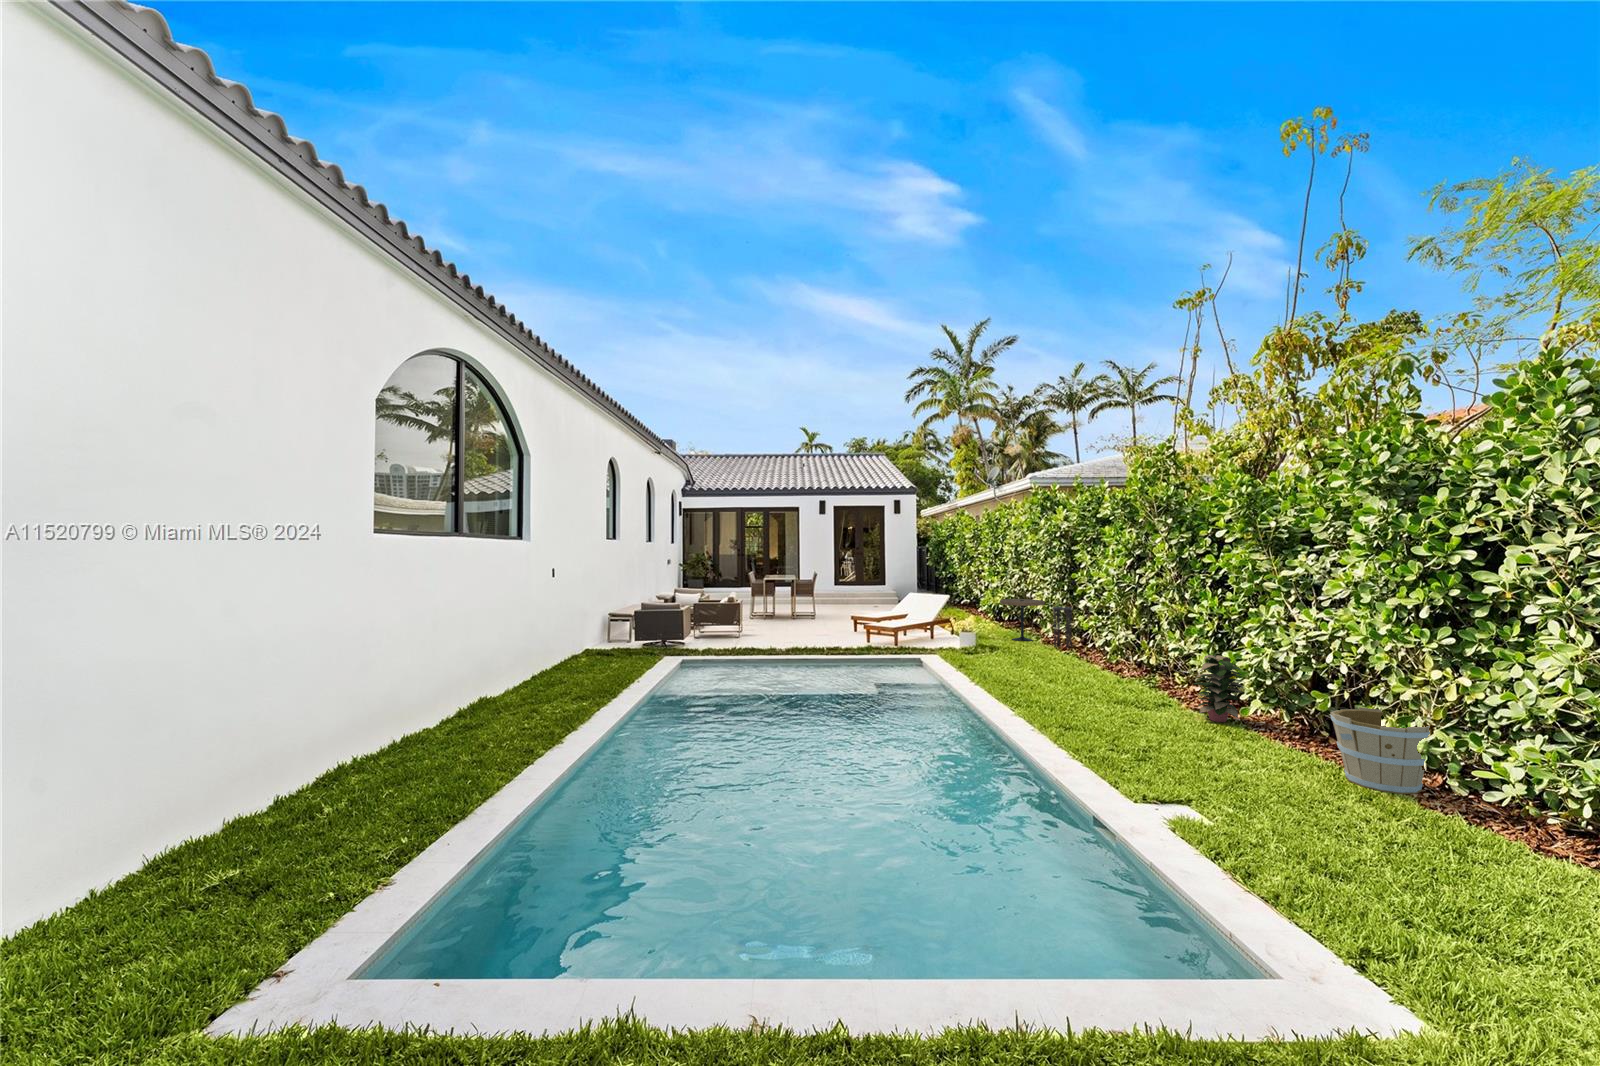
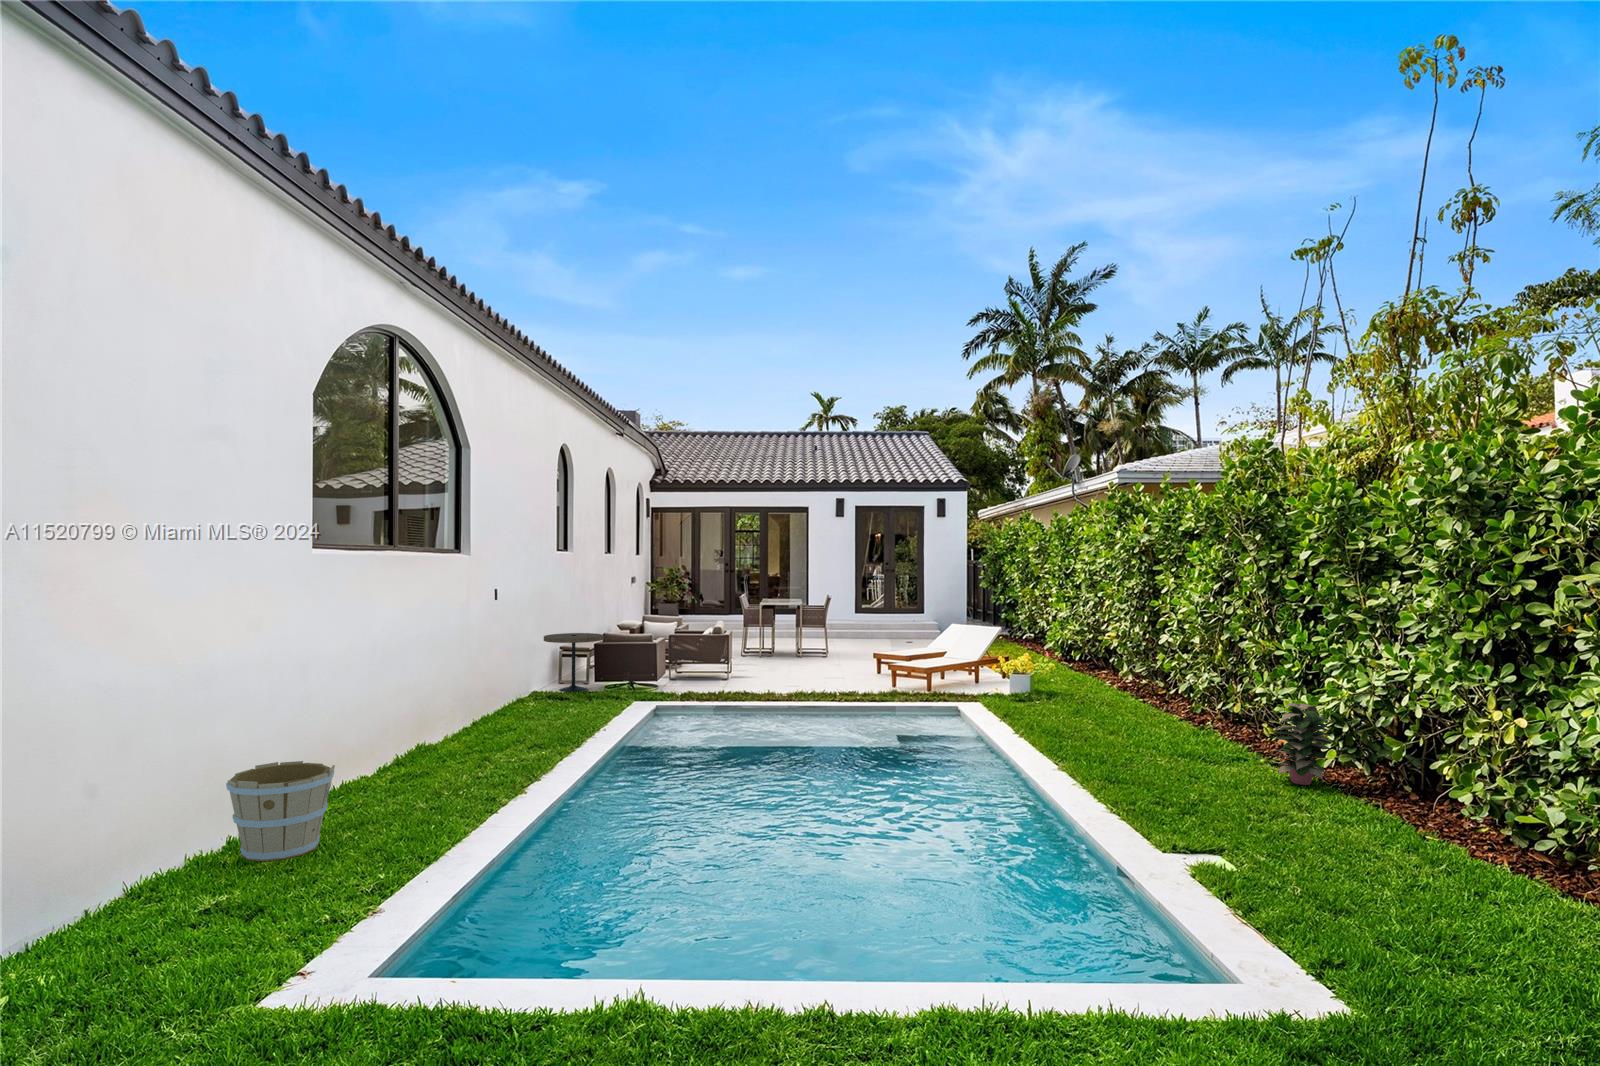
side table: present [1000,599,1045,641] -> present [544,633,603,692]
stool: present [1053,607,1072,648] -> none [1127,642,1153,695]
wooden bucket: present [1330,707,1430,794] -> present [226,761,335,861]

